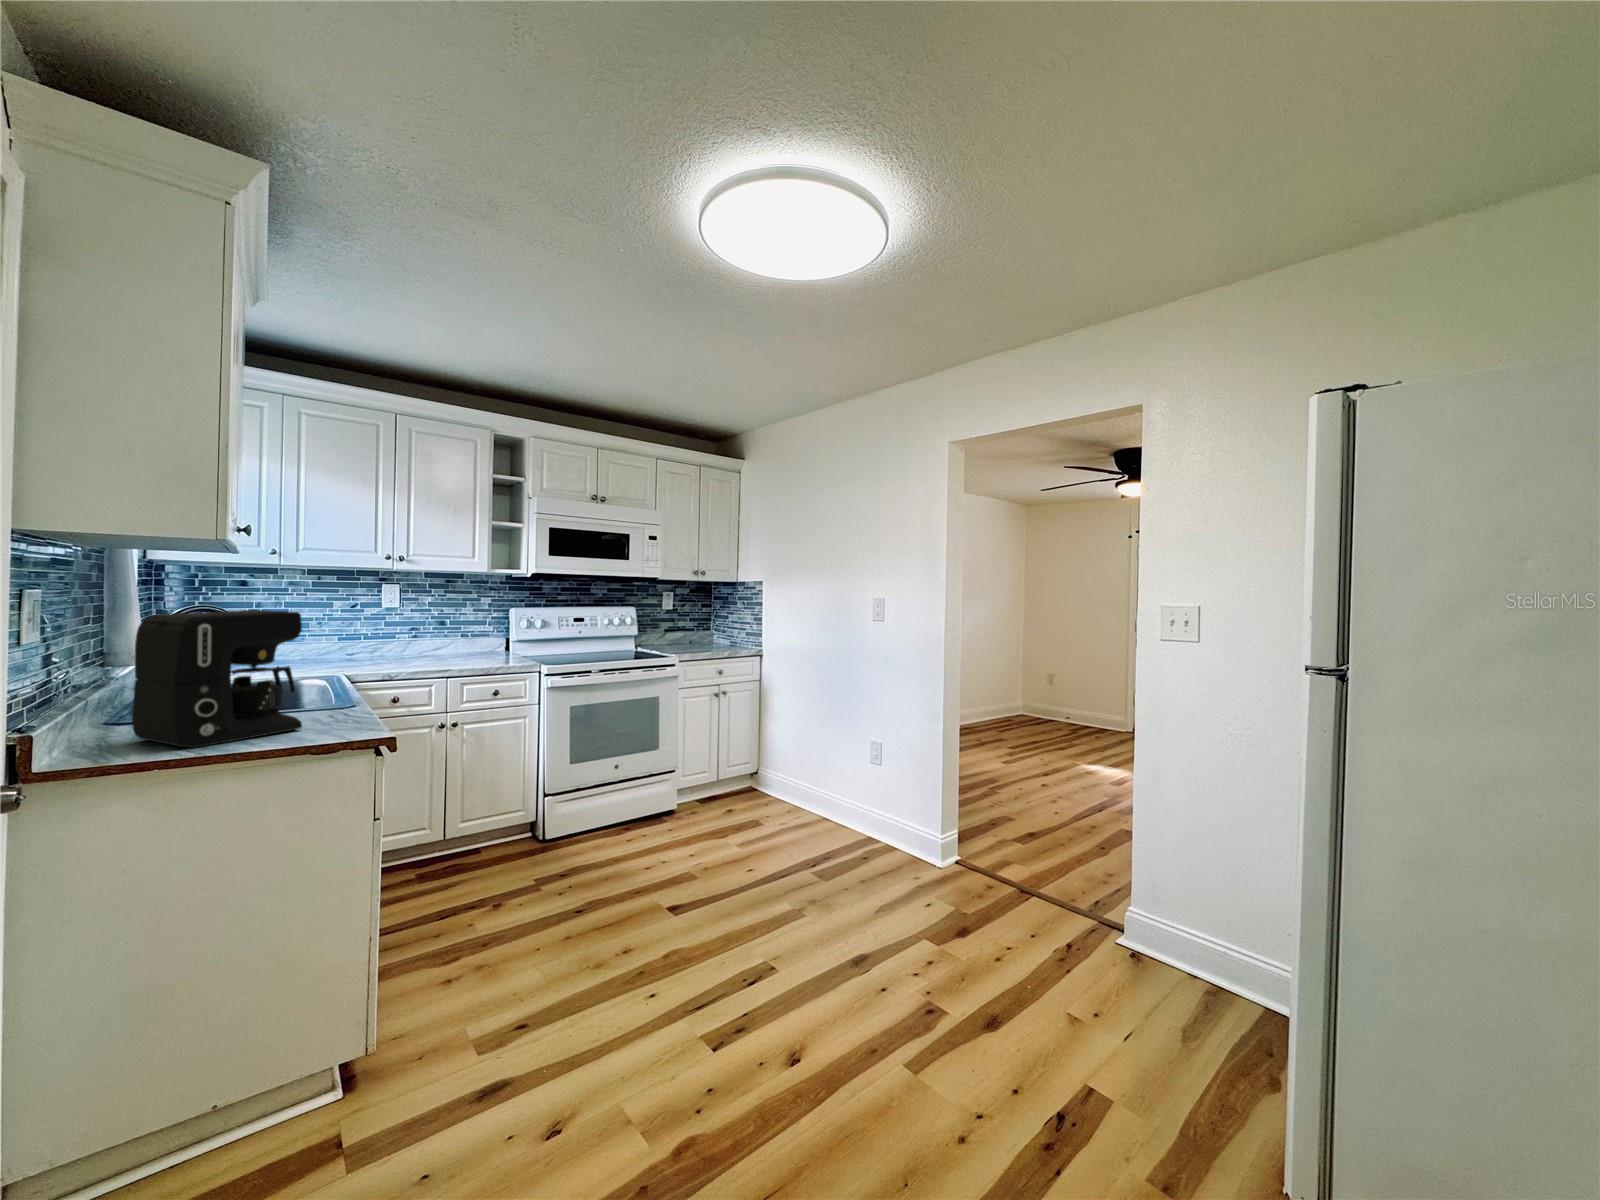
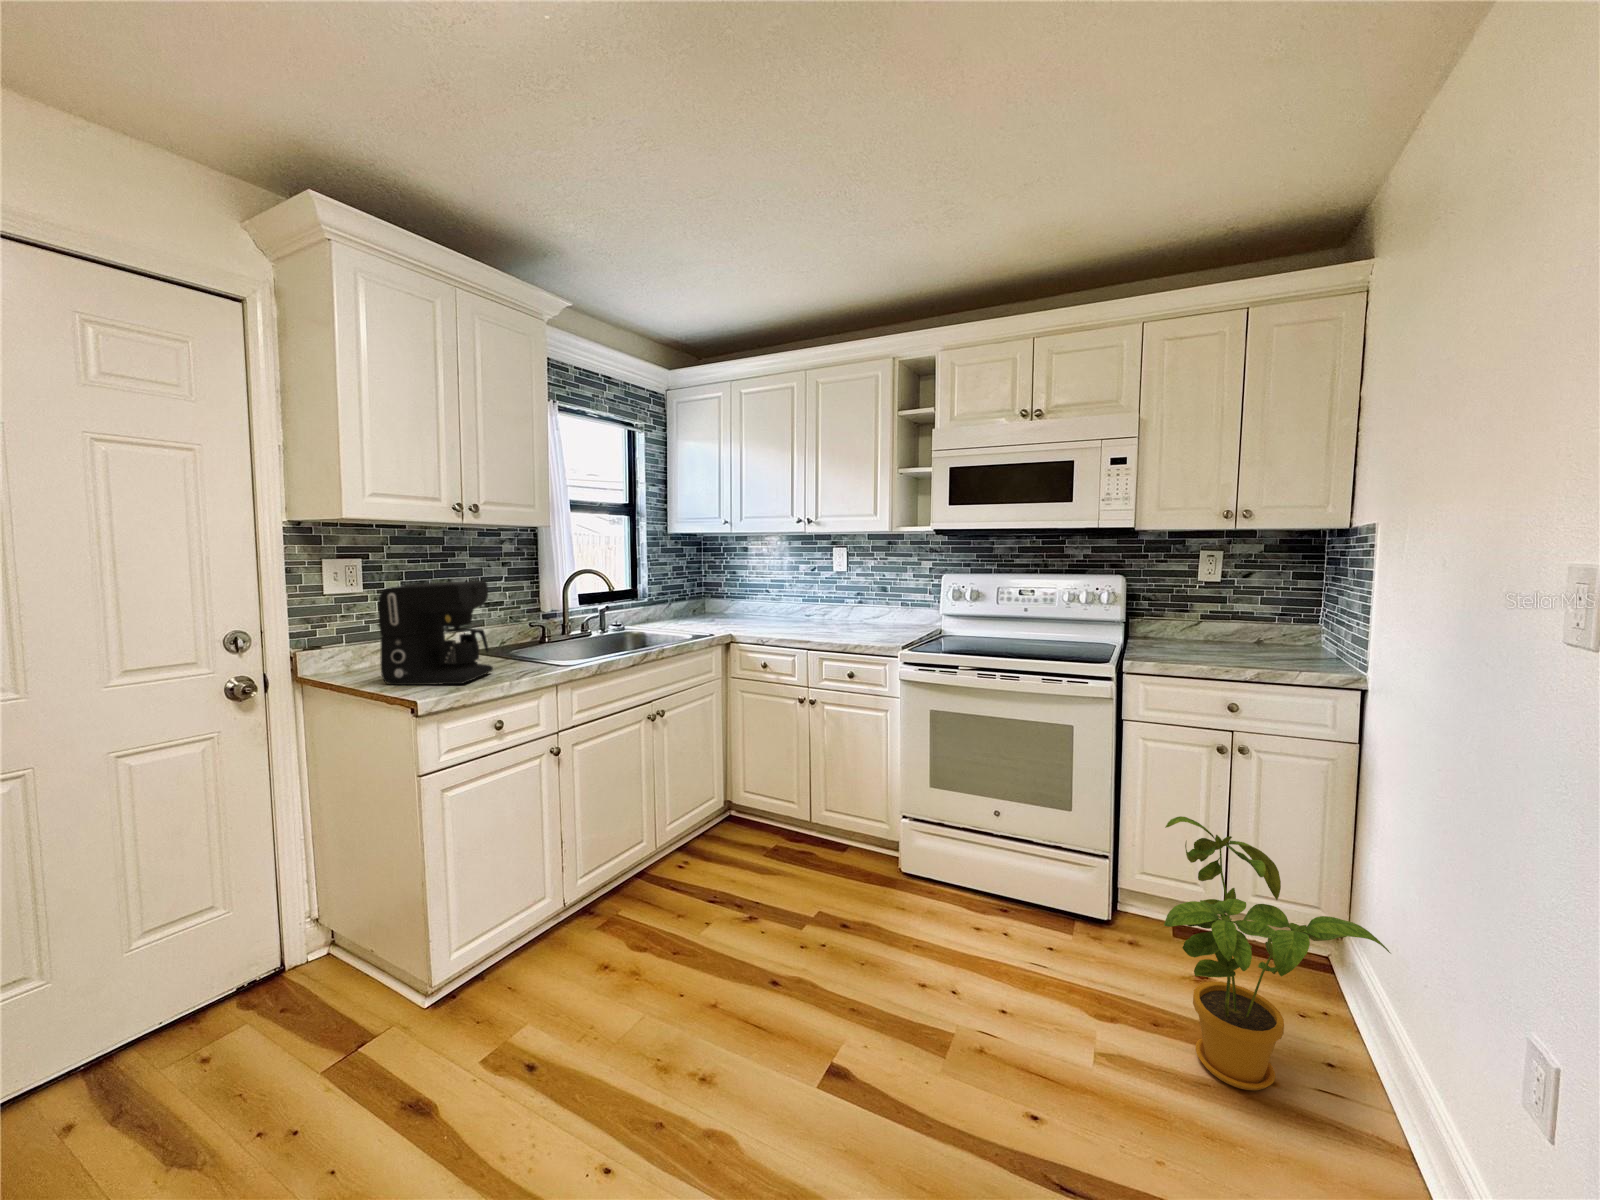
house plant: none [745,720,821,832] -> present [1164,816,1390,1090]

